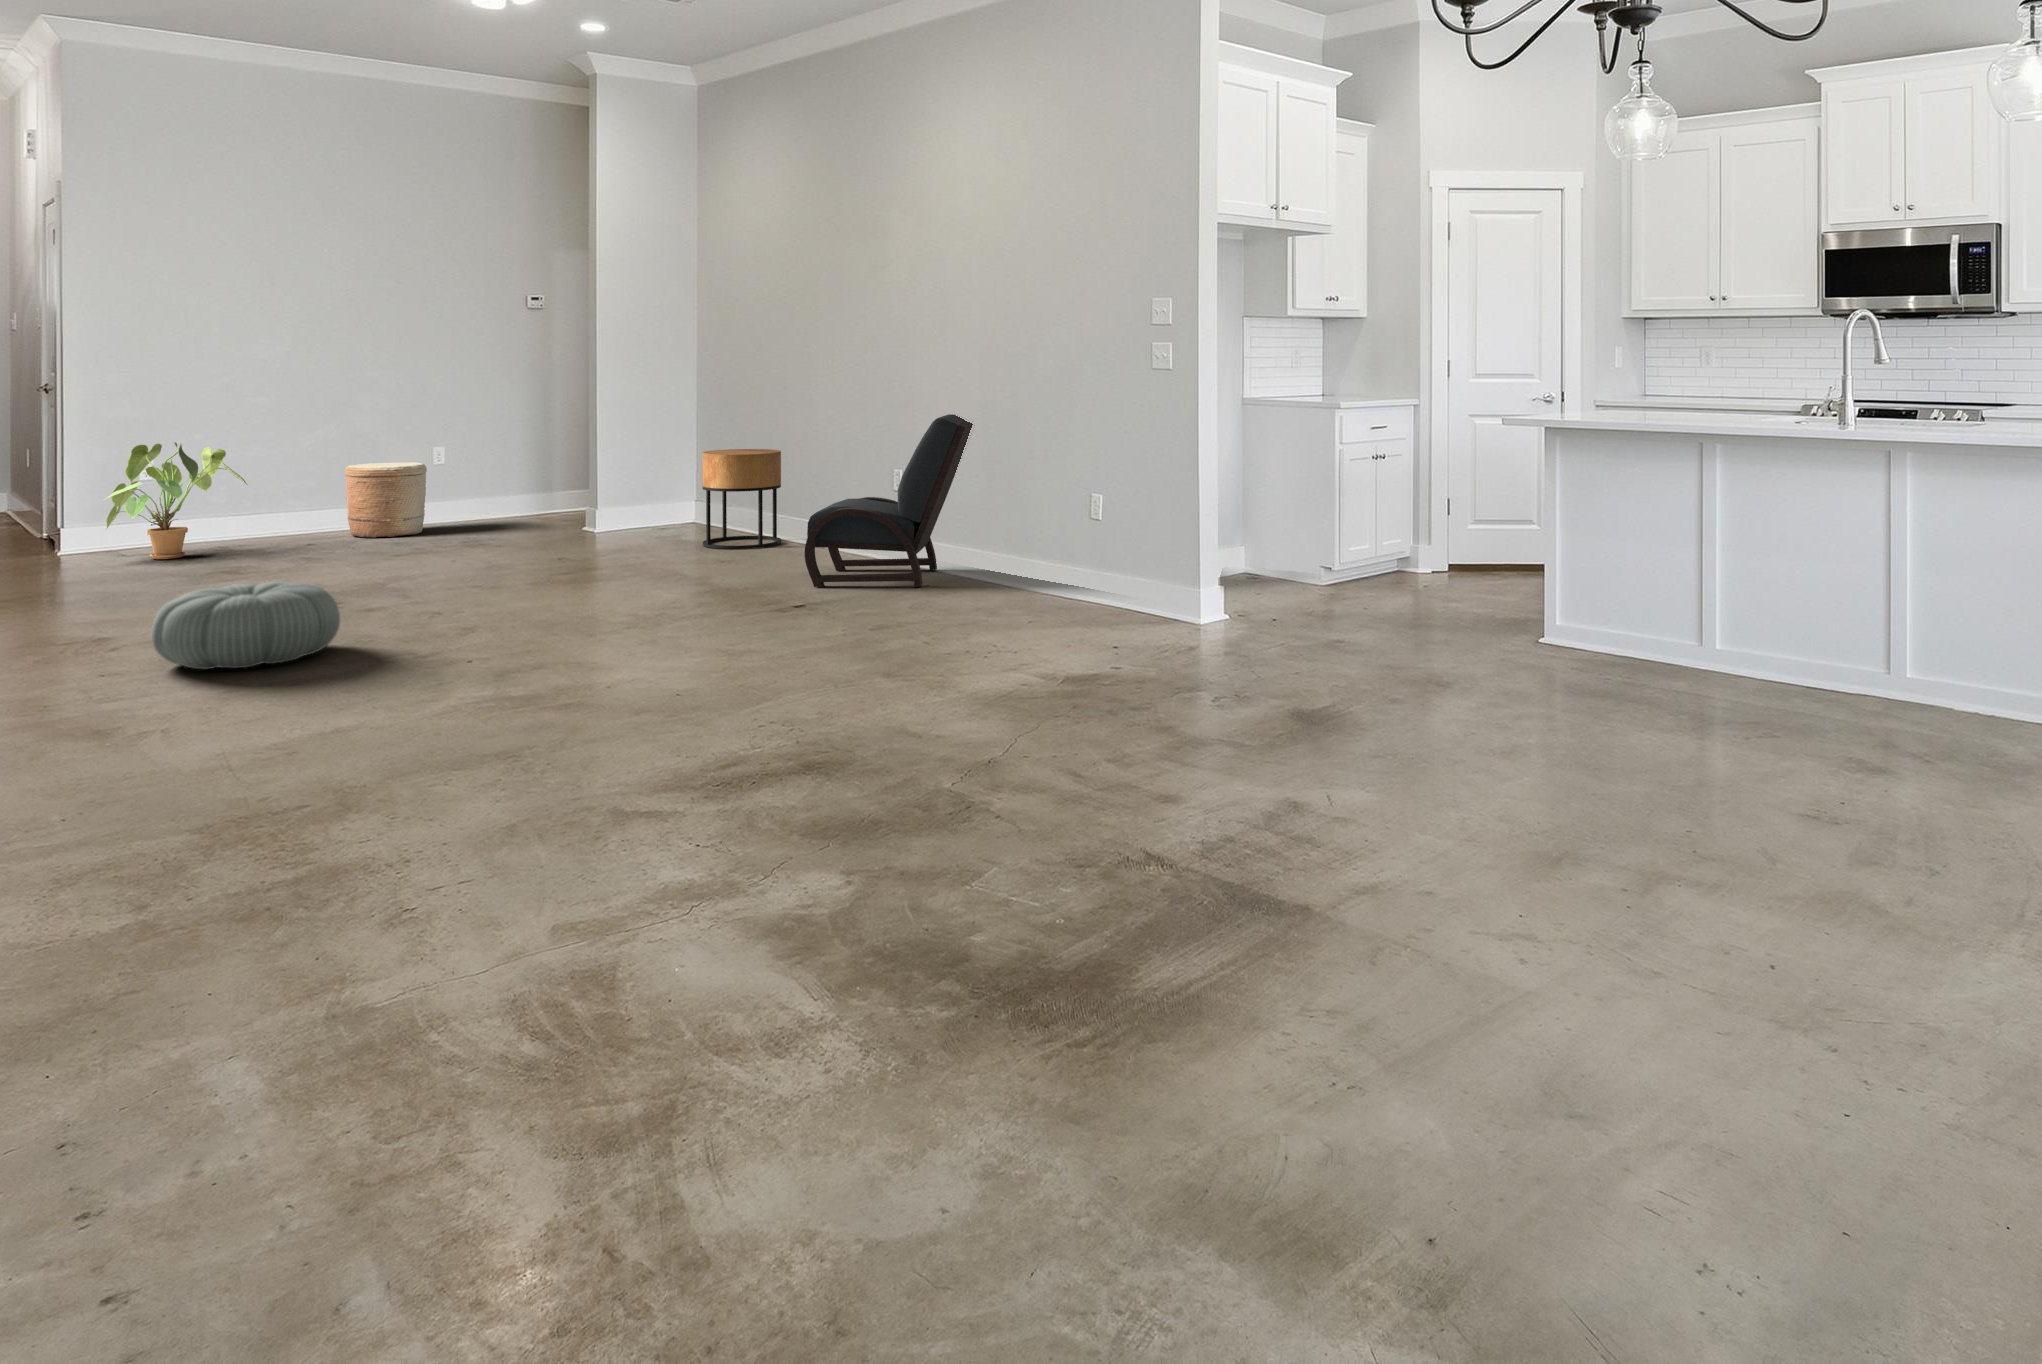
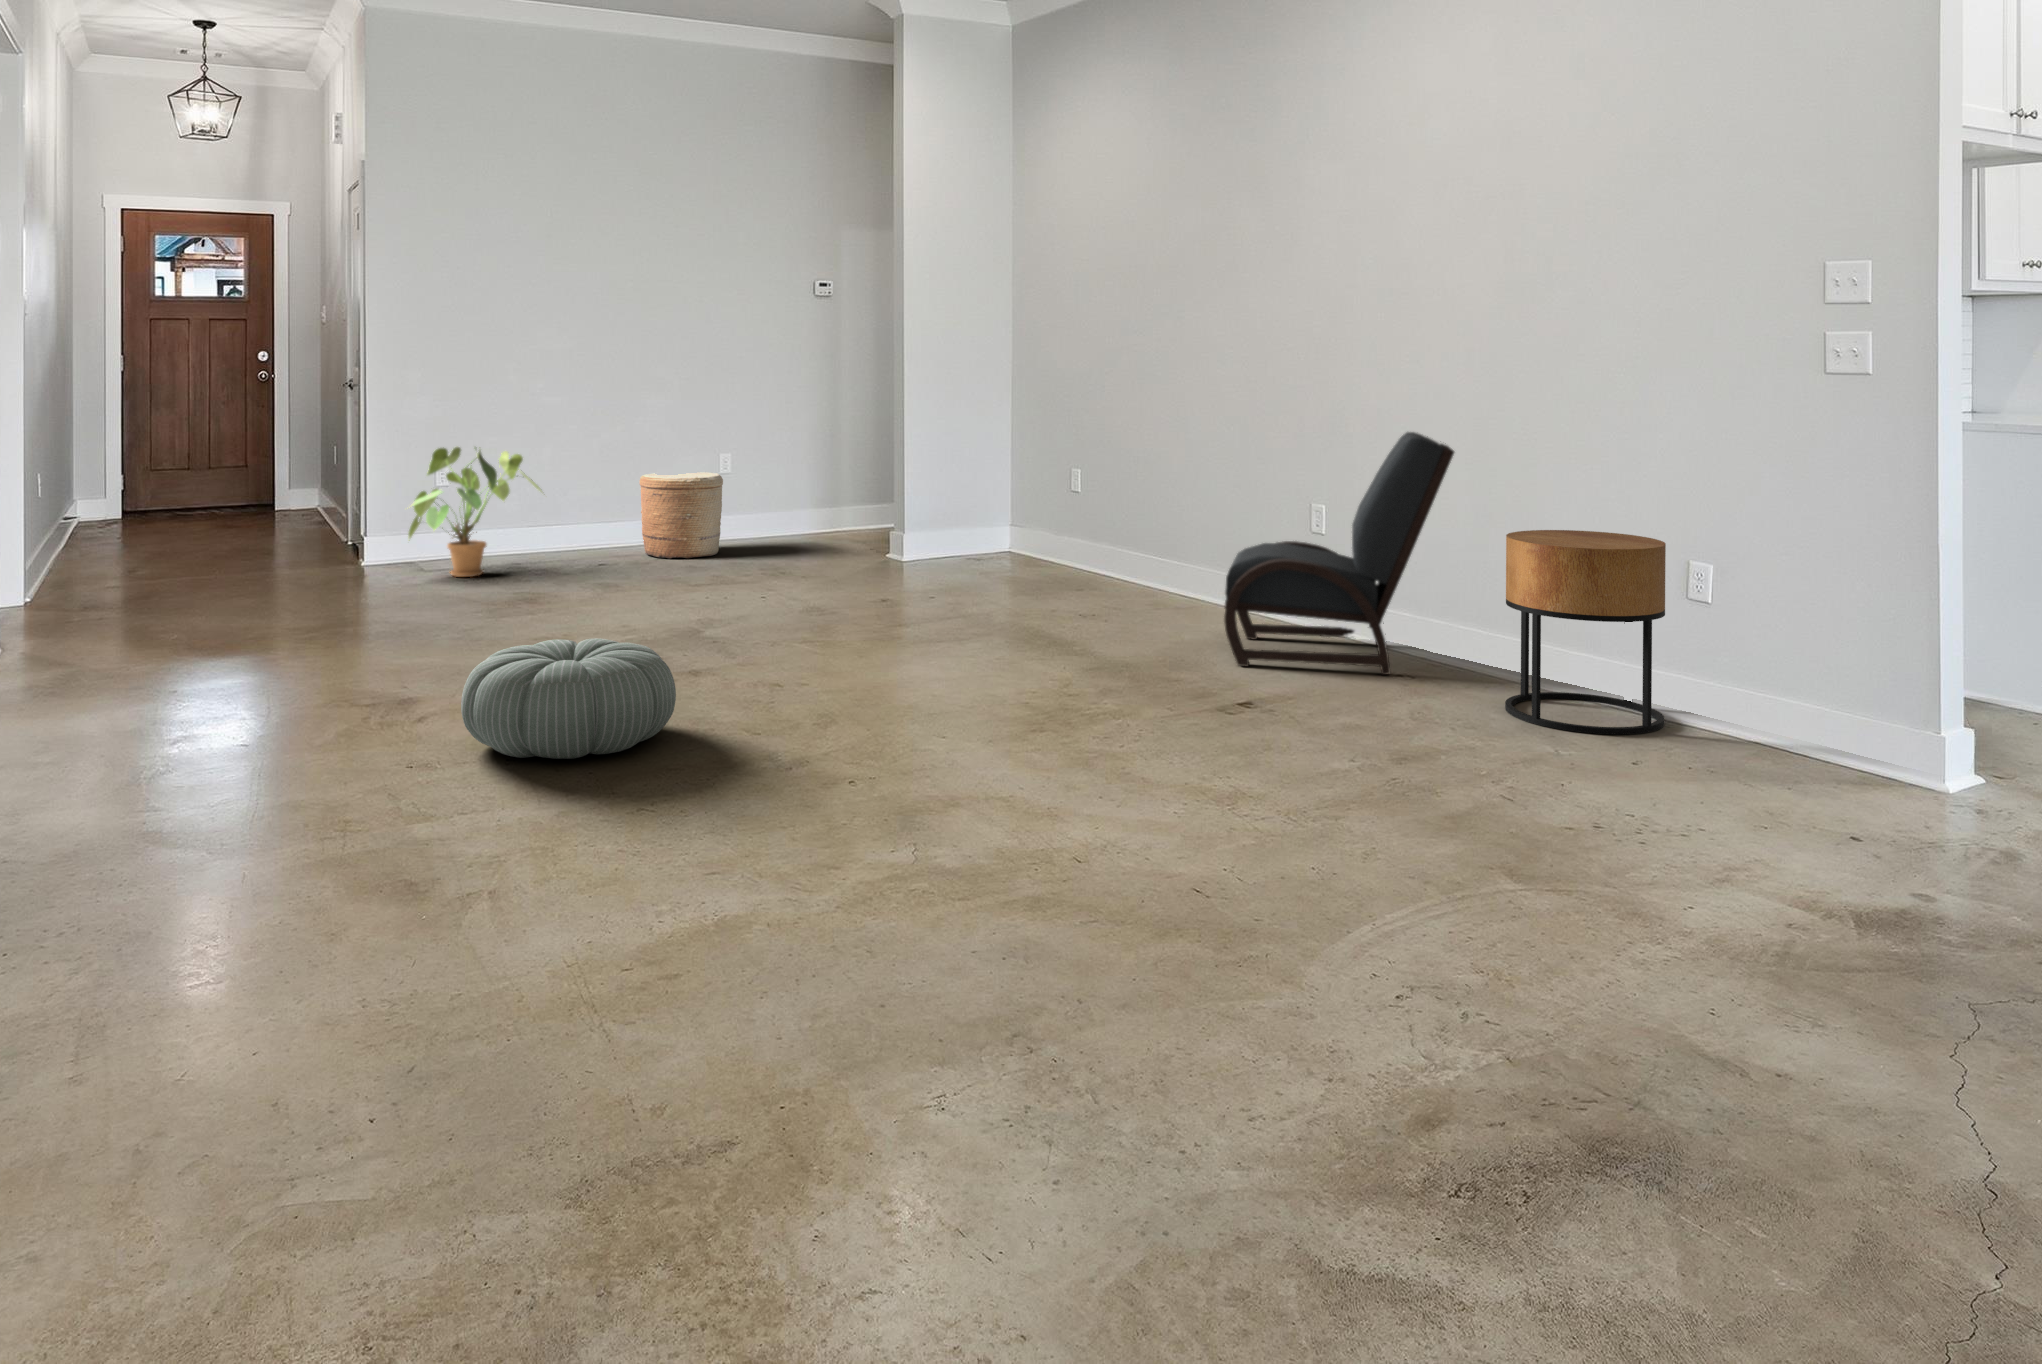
side table: present [702,449,781,549] -> present [1505,530,1666,734]

